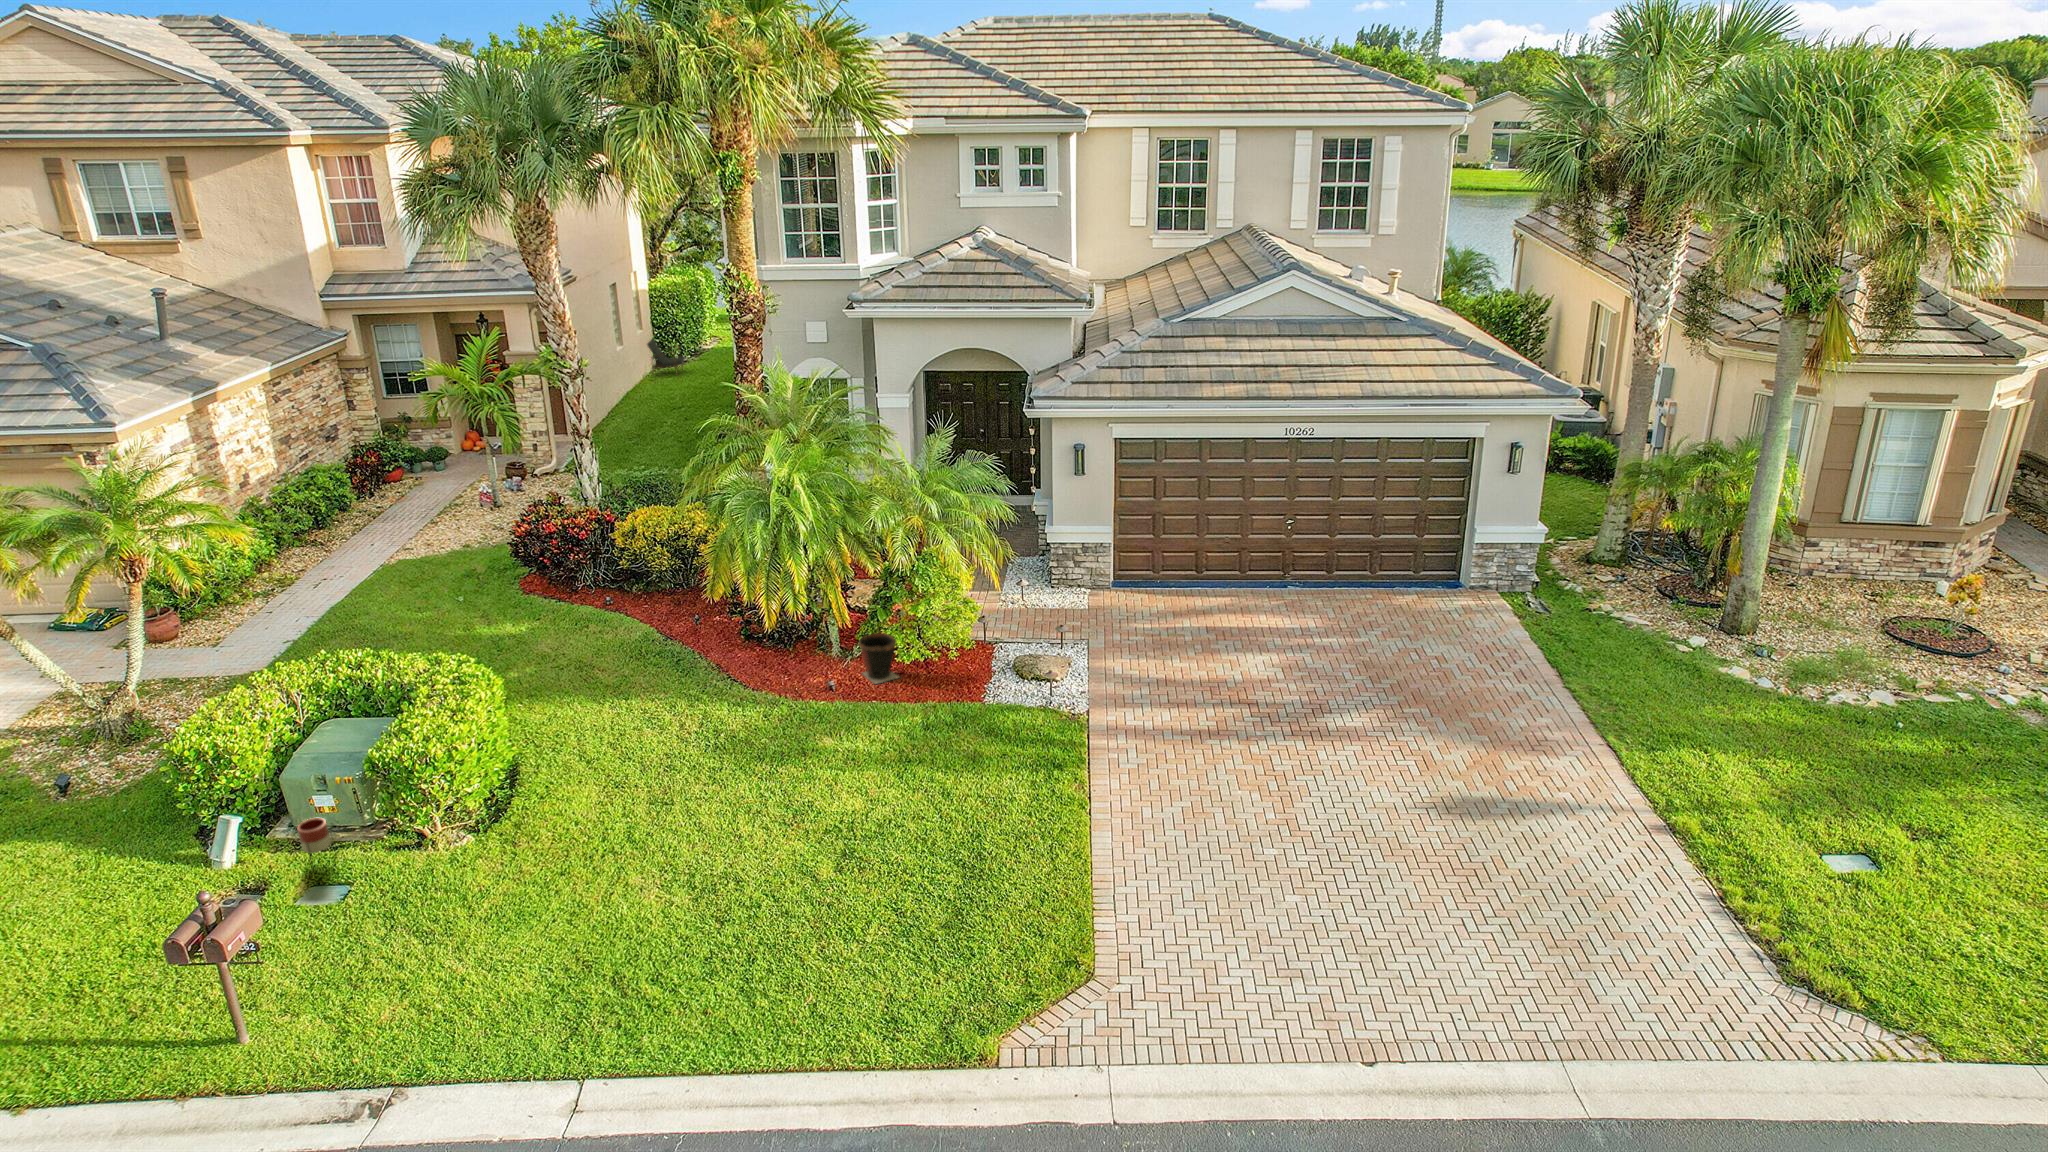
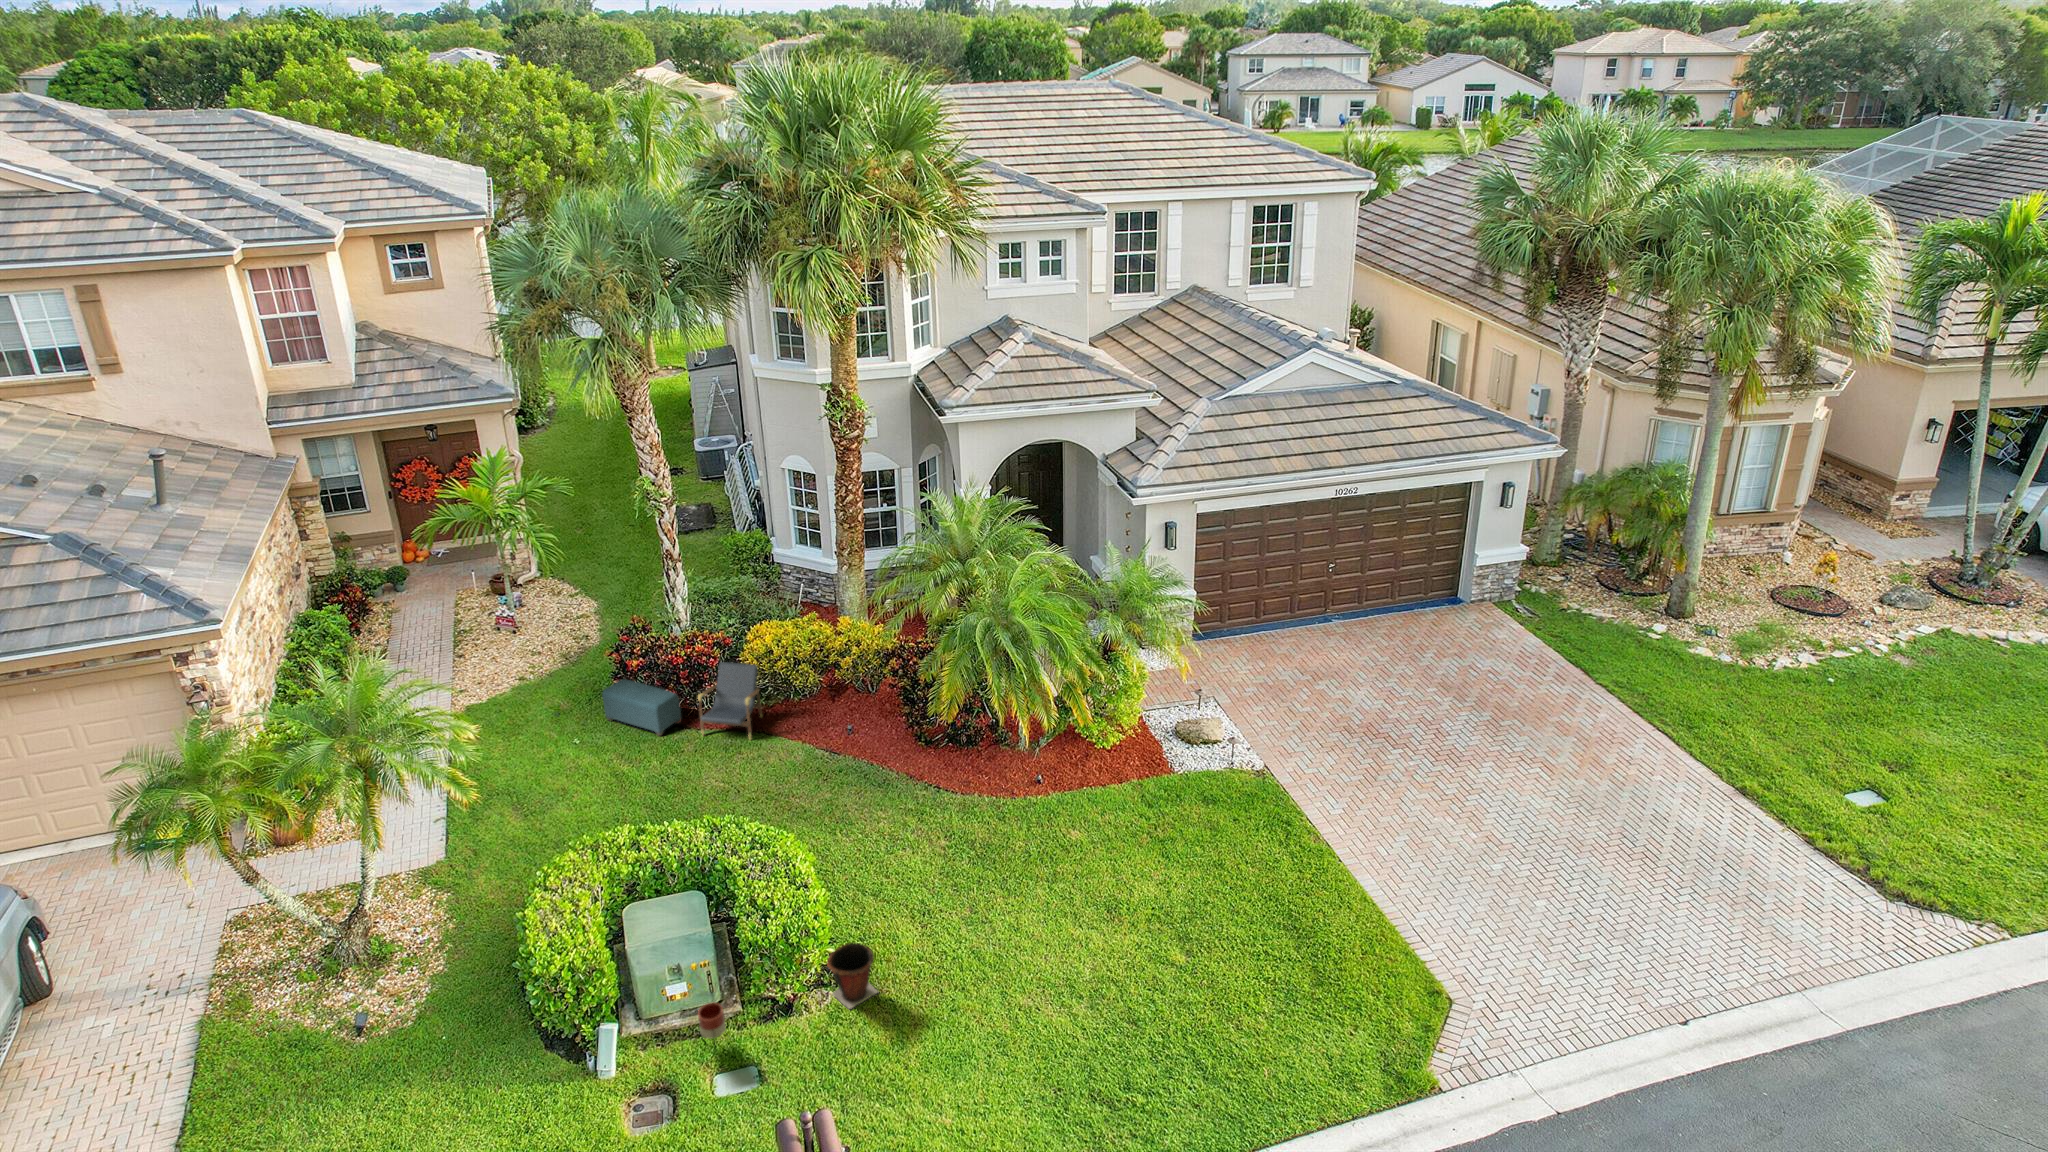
lounge chair: present [647,339,686,375] -> present [698,662,762,739]
bench: none [486,547,553,603] -> present [602,679,681,736]
trash can: present [859,633,899,684] -> present [827,943,878,1009]

